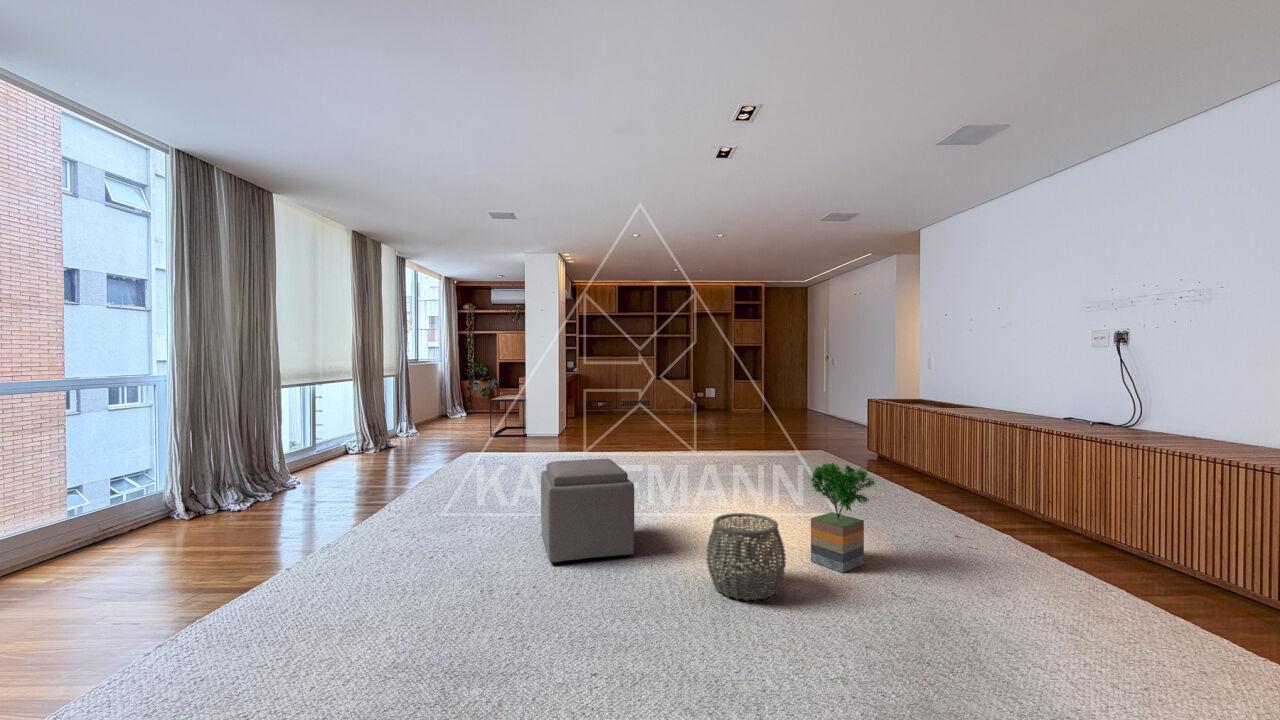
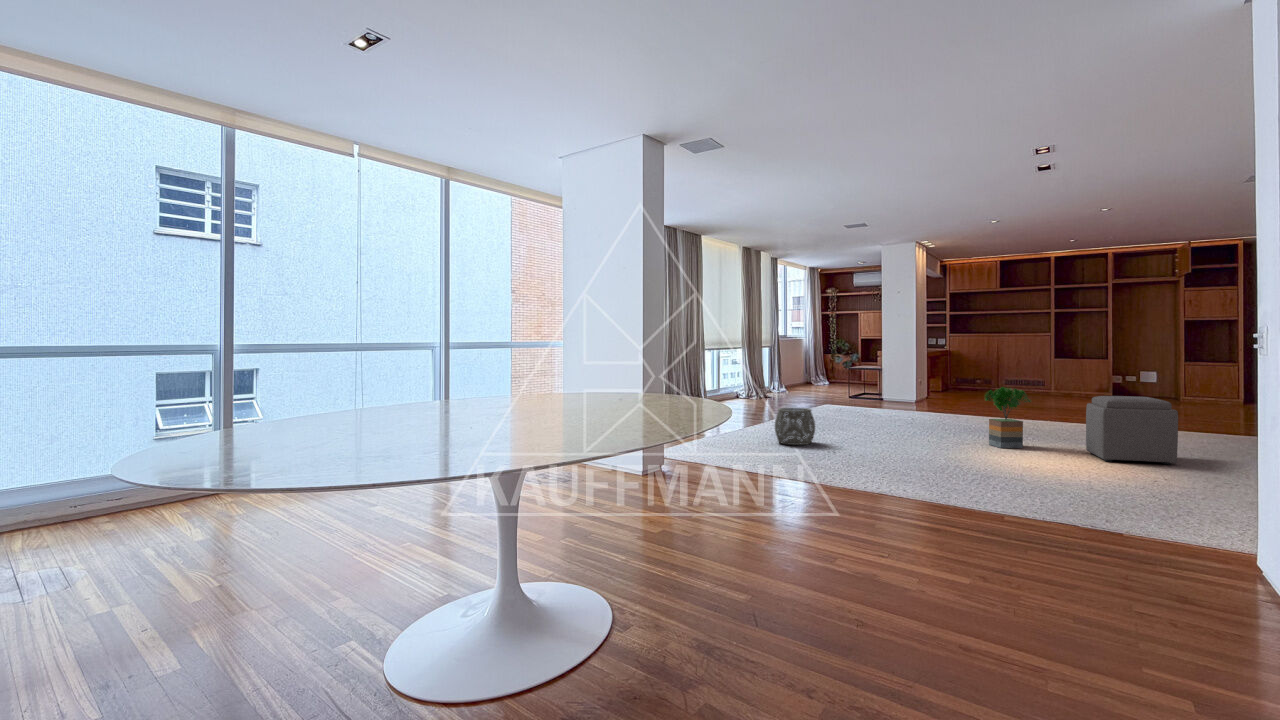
ottoman: present [541,459,634,563] -> present [1086,396,1178,465]
woven basket: present [706,513,786,601] -> present [775,407,815,445]

